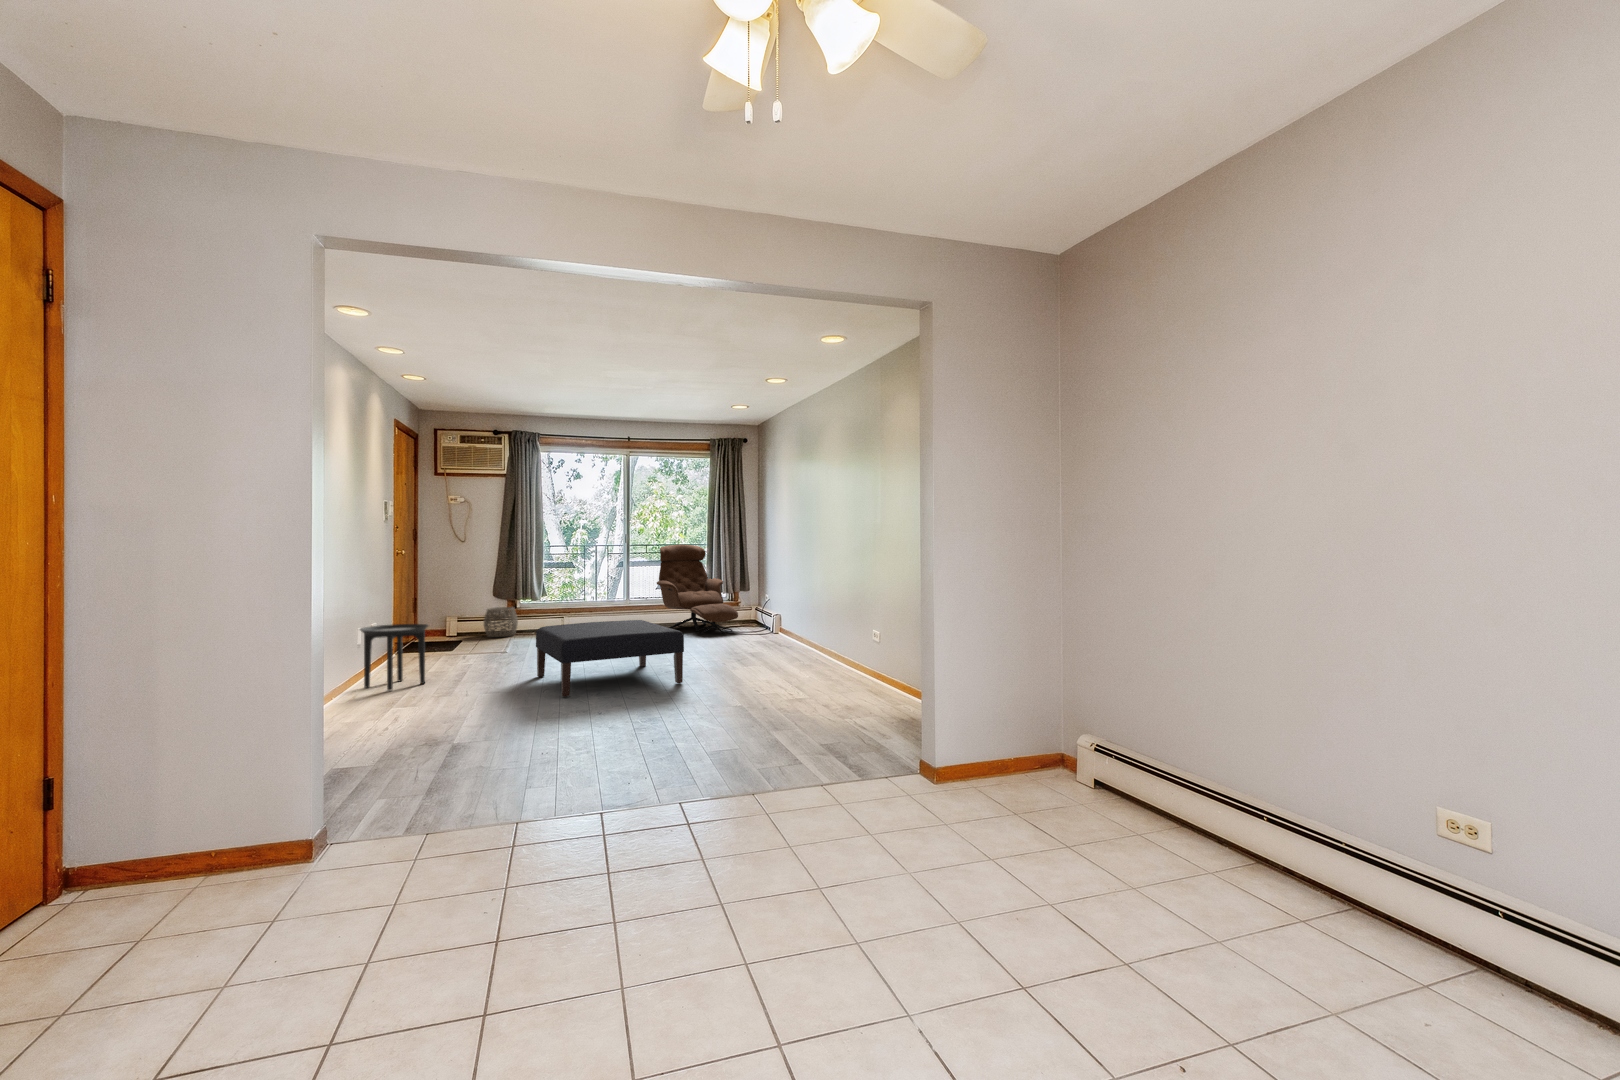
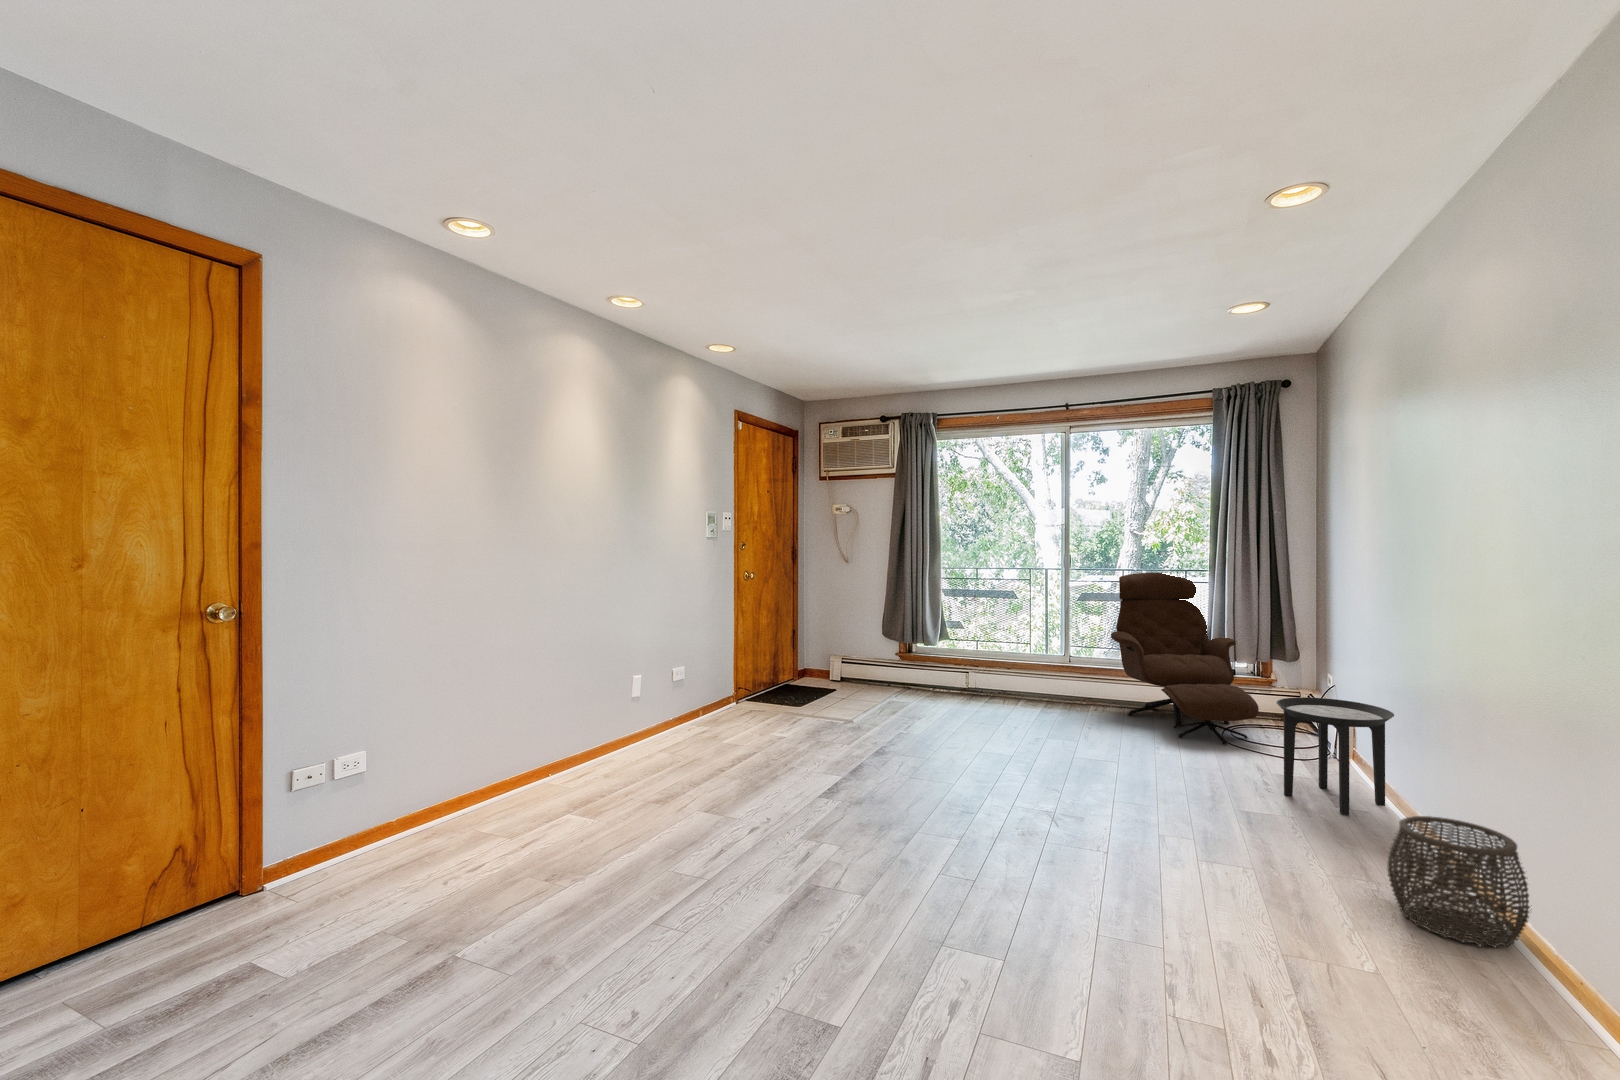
woven basket: present [484,607,518,637] -> present [1387,816,1532,947]
ottoman: present [536,620,684,697] -> none [785,722,1042,906]
side table: present [360,624,428,691] -> present [1276,697,1394,815]

